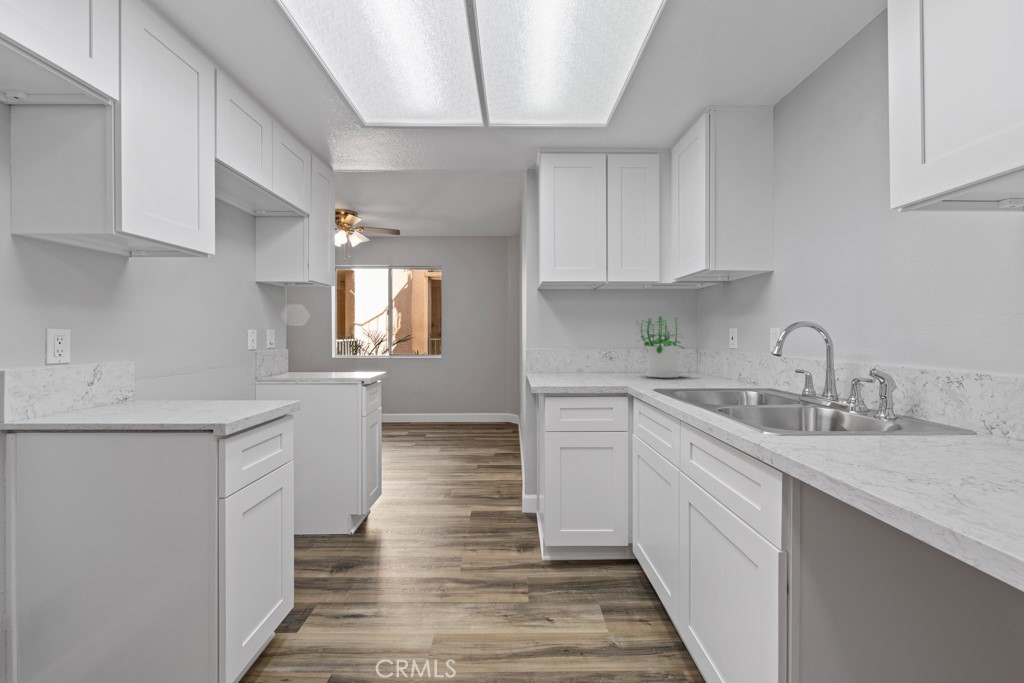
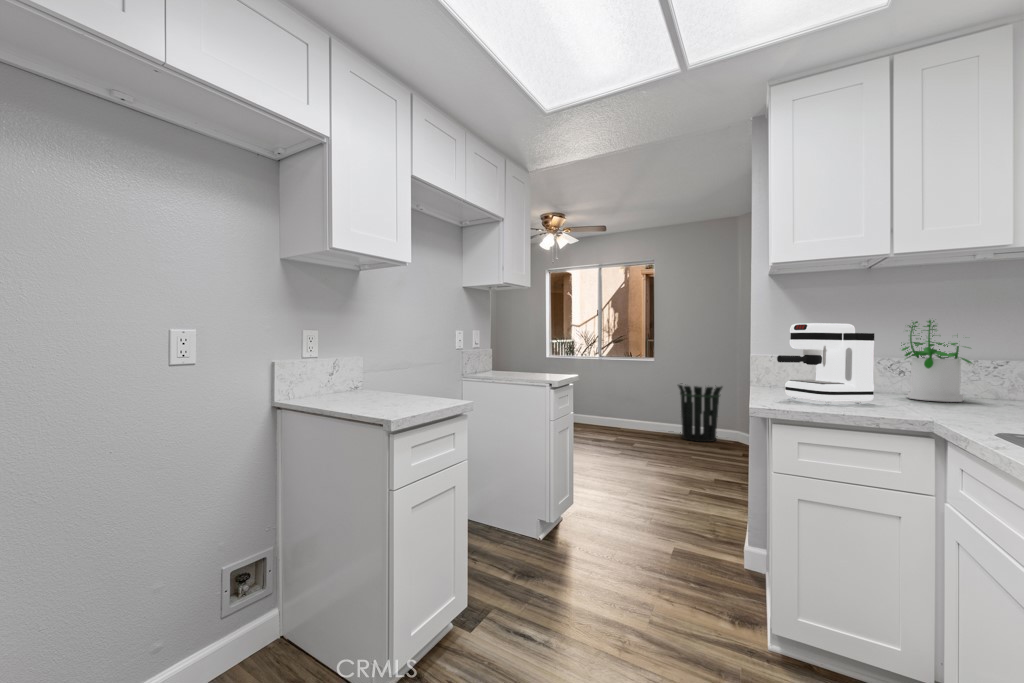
coffee maker: none [560,320,627,383] -> present [777,323,874,403]
waste bin: none [461,376,500,428] -> present [678,385,722,442]

